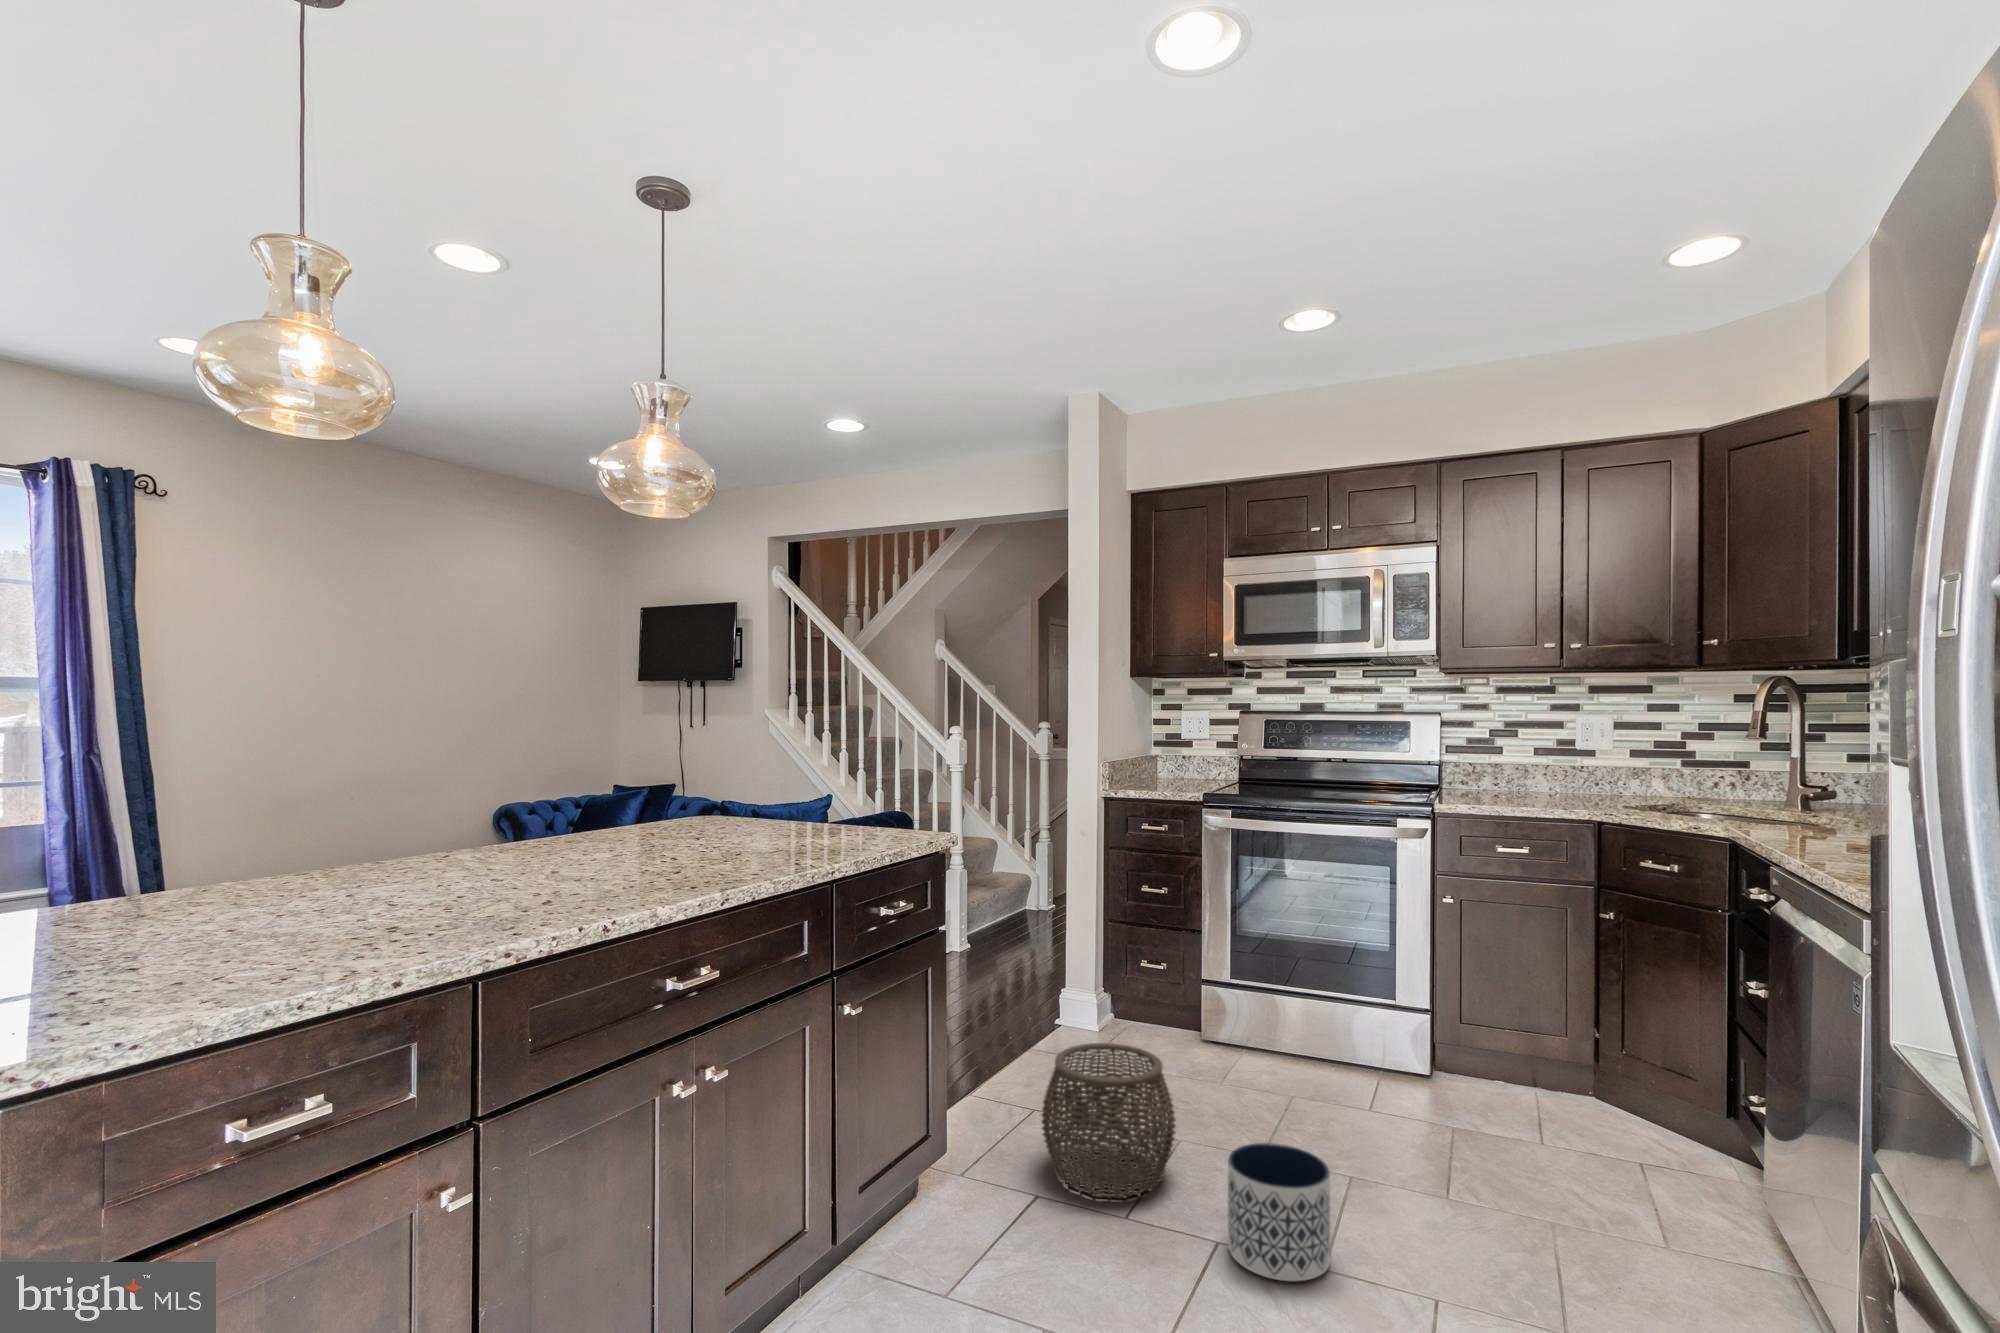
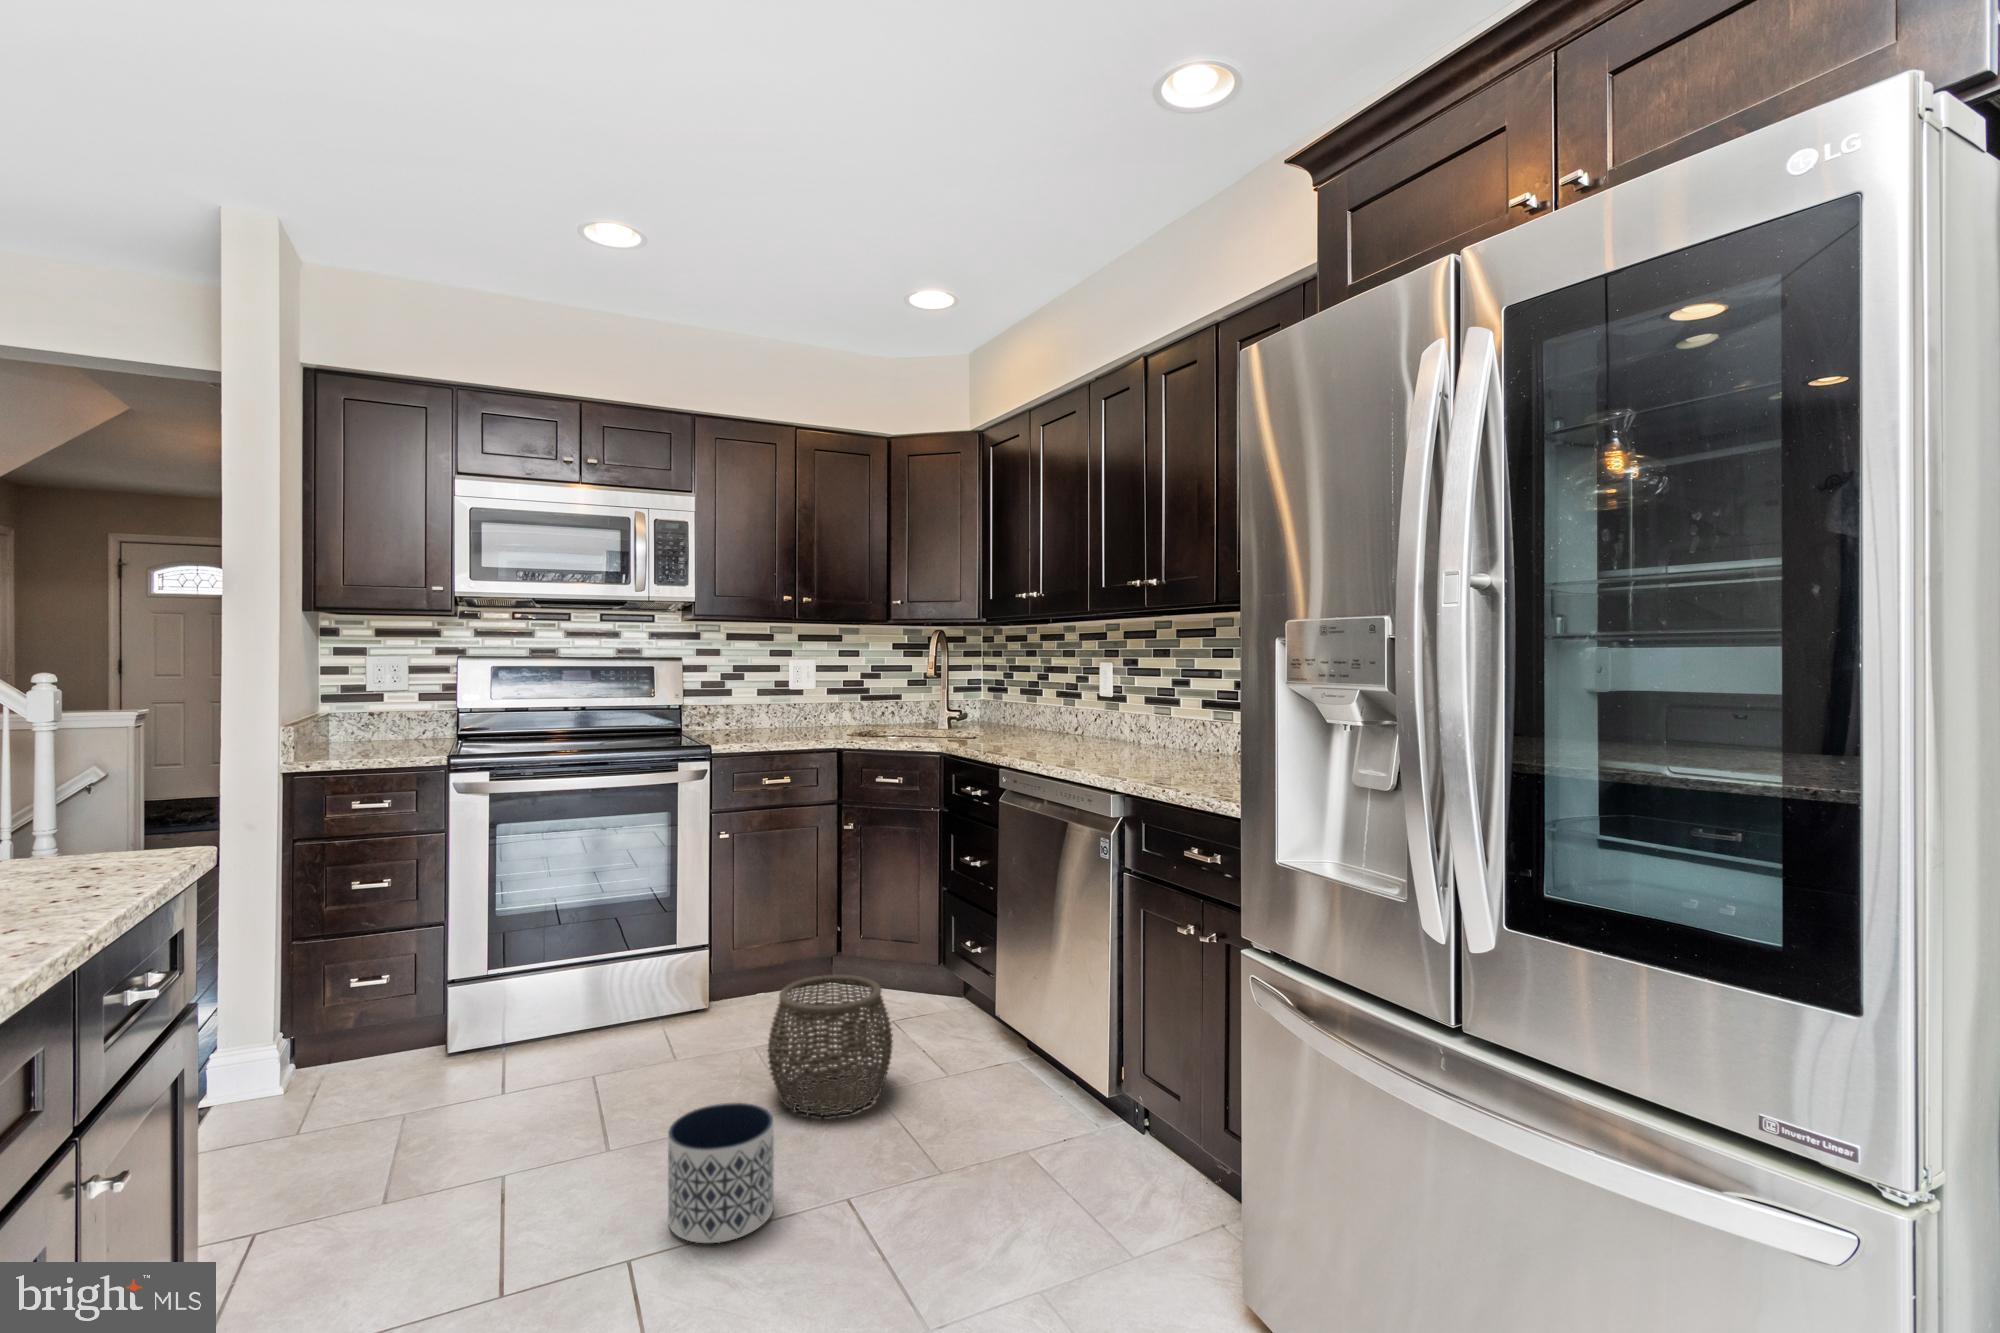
woven basket: present [1042,1043,1176,1198] -> present [768,975,893,1116]

